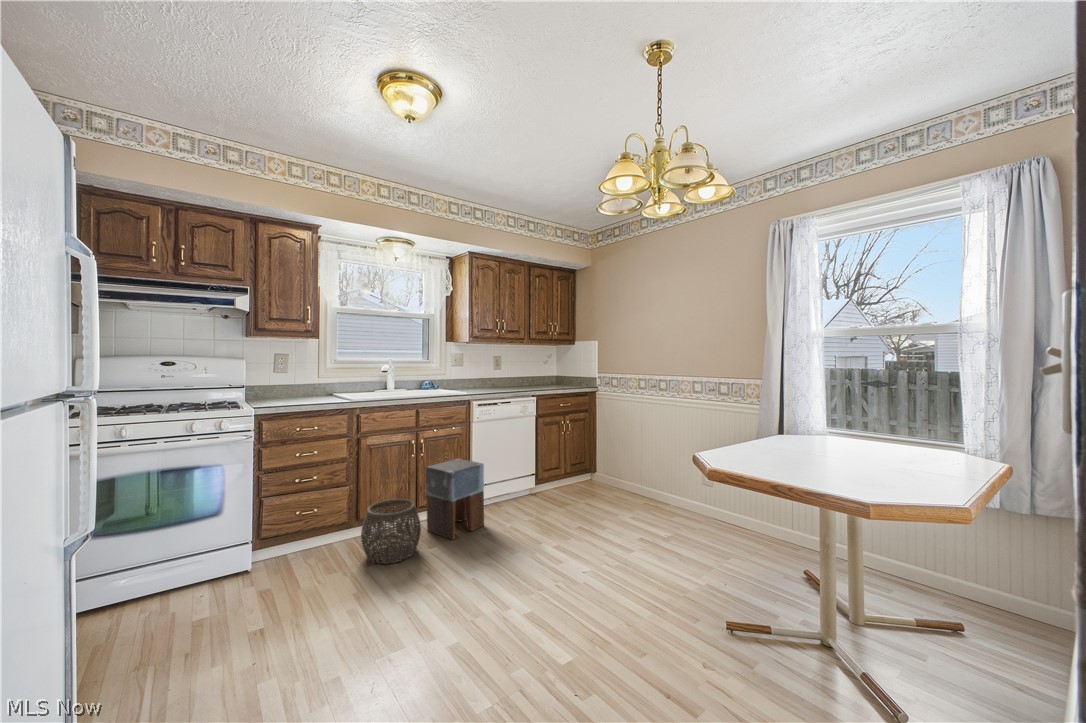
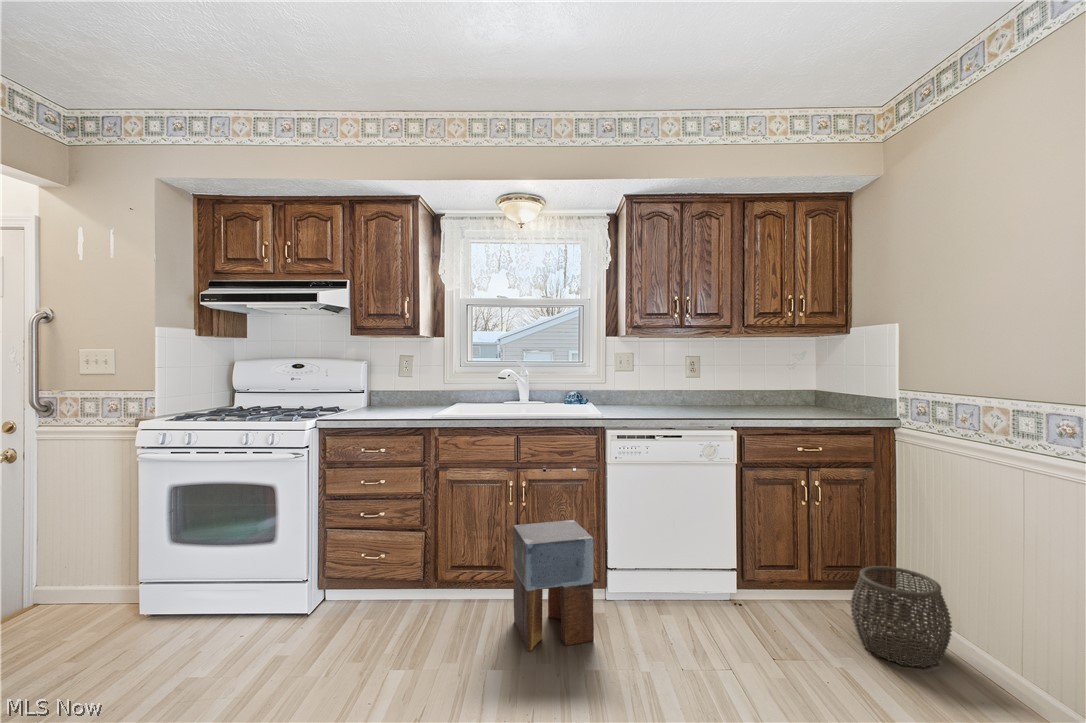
woven basket: present [361,499,421,564] -> present [851,566,952,668]

